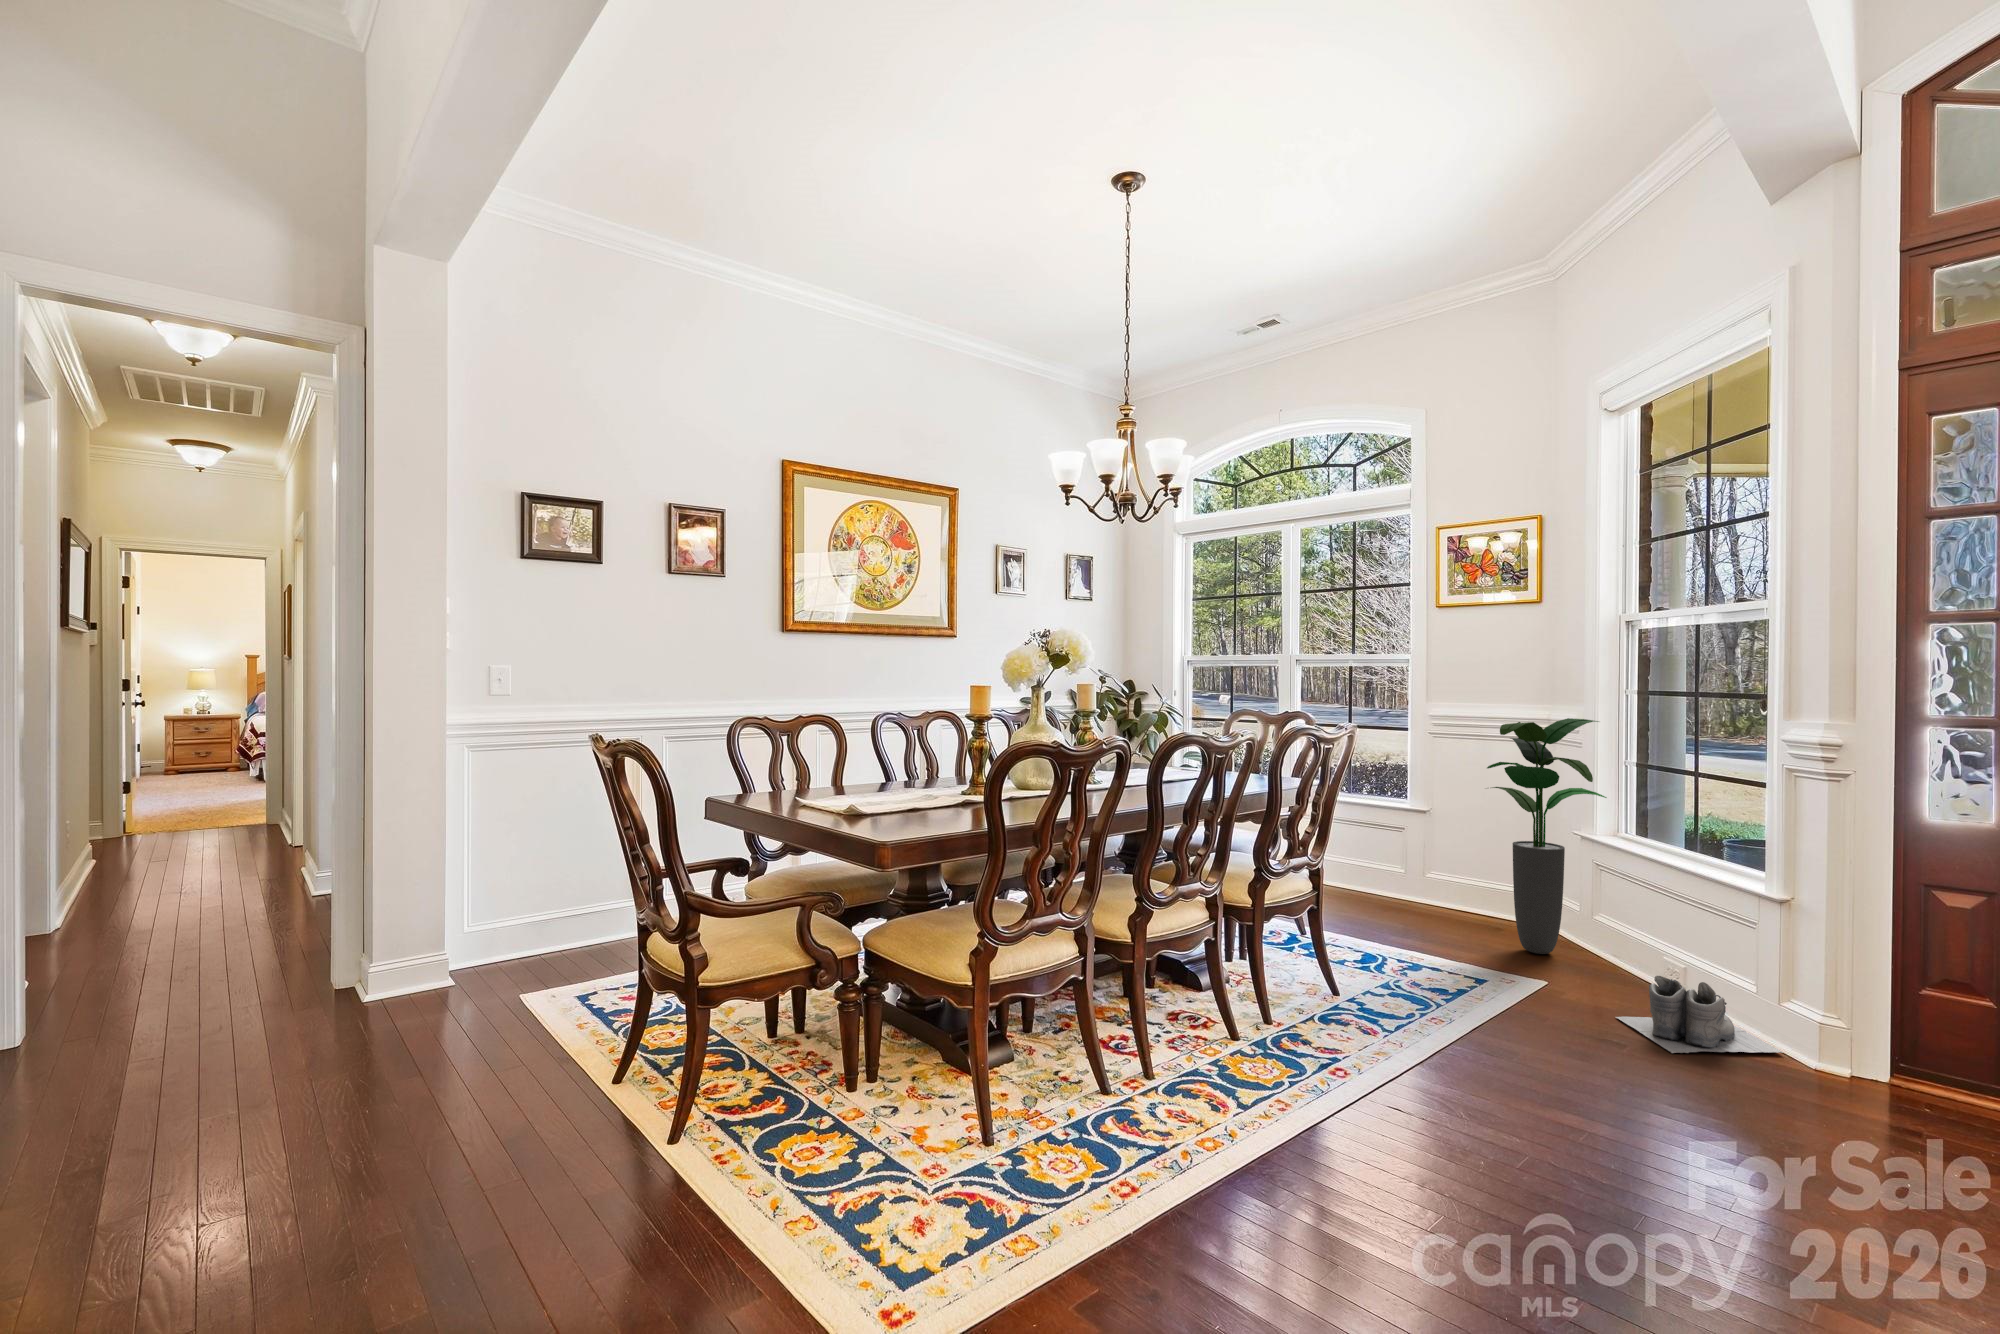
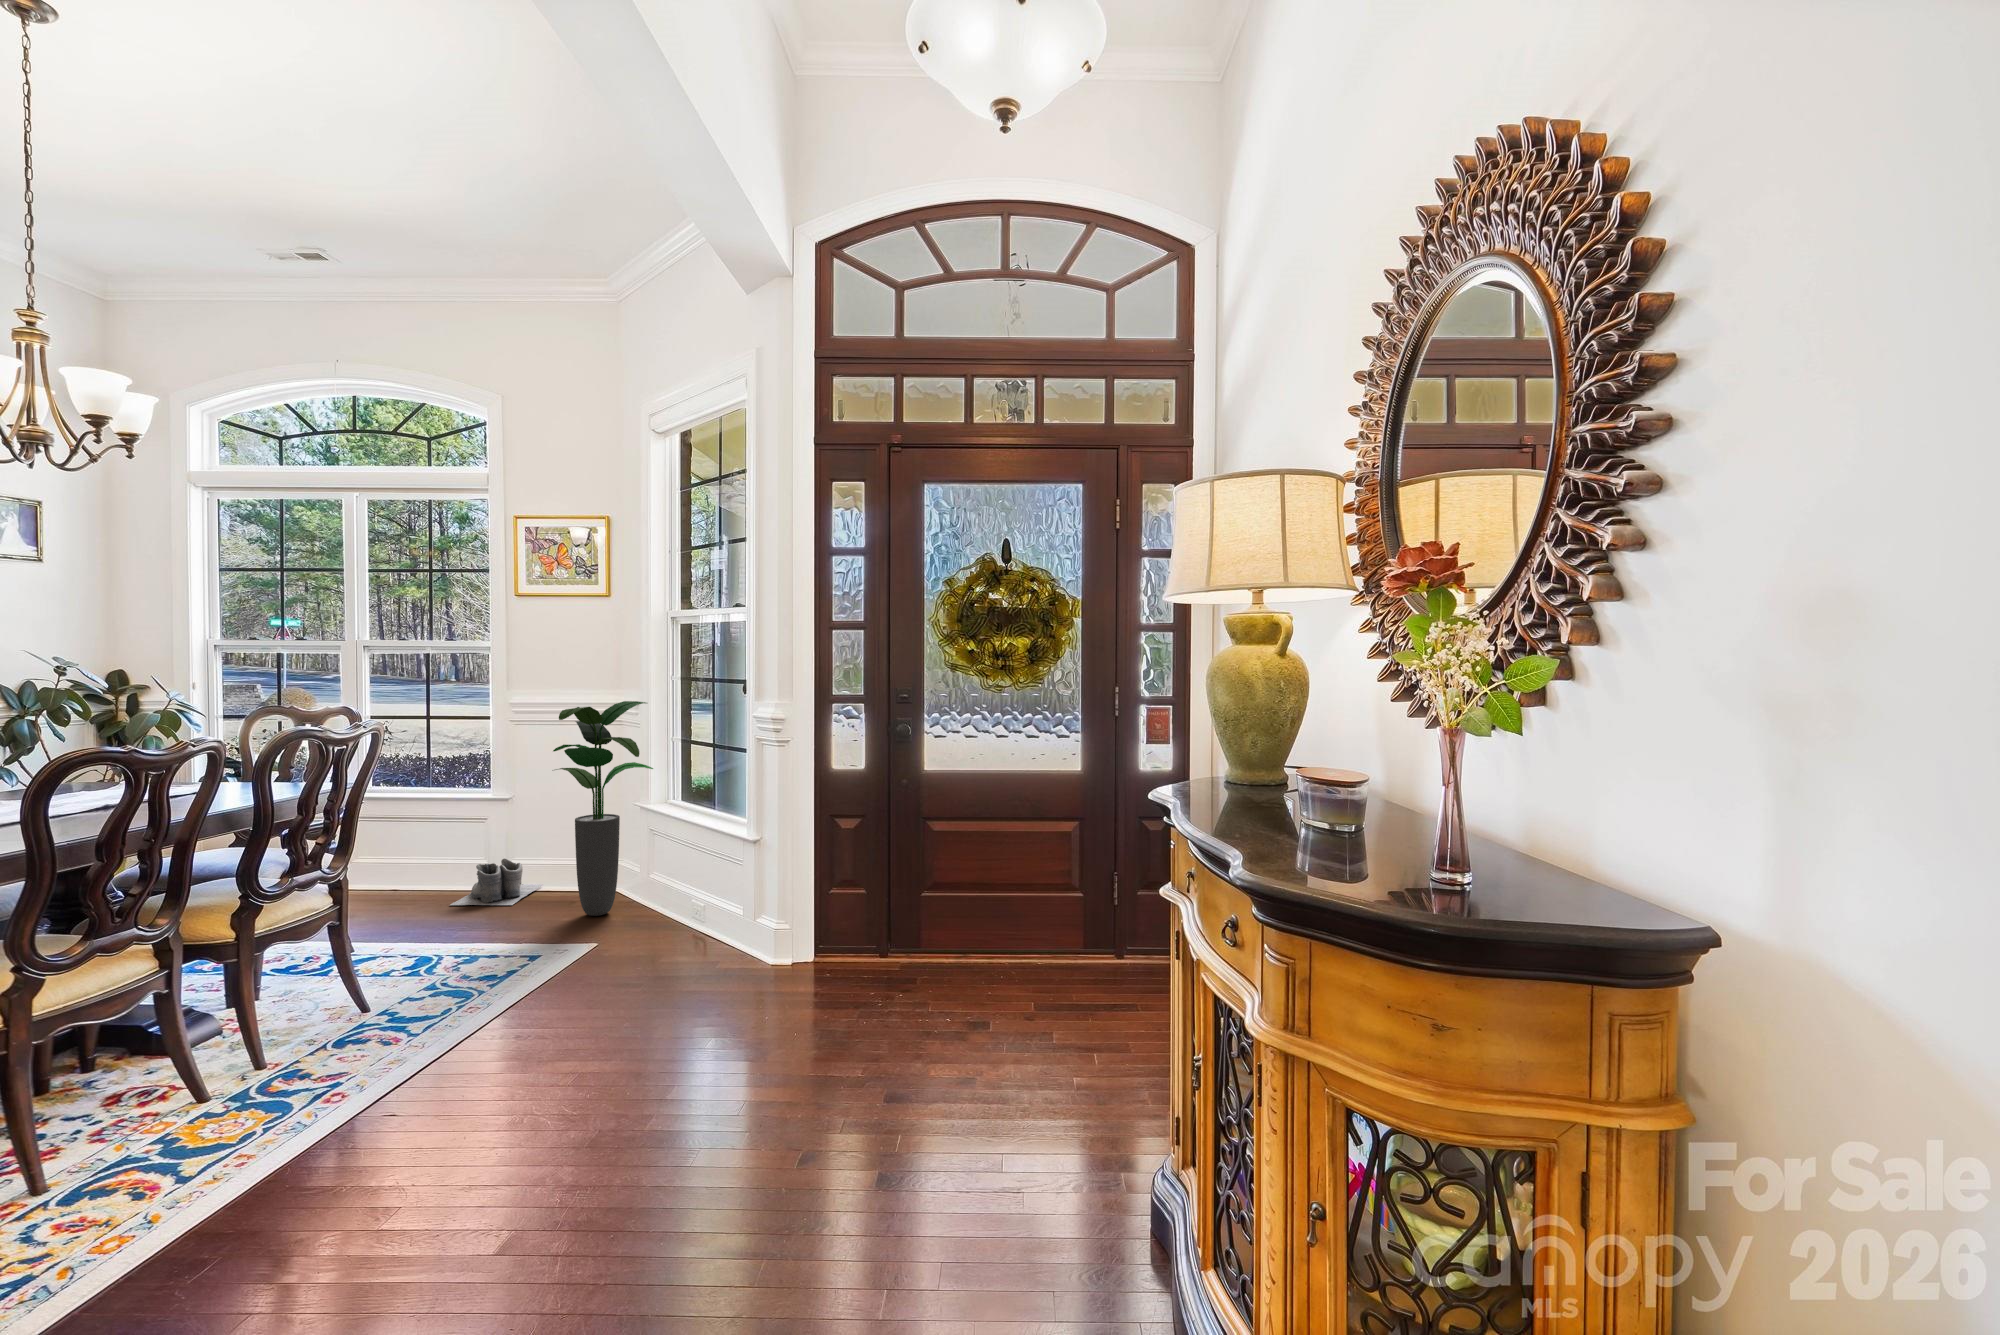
boots: present [1616,976,1783,1053] -> present [450,859,543,905]

